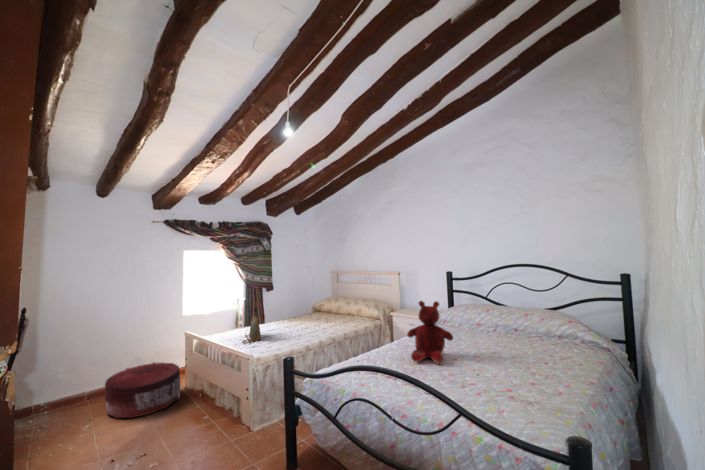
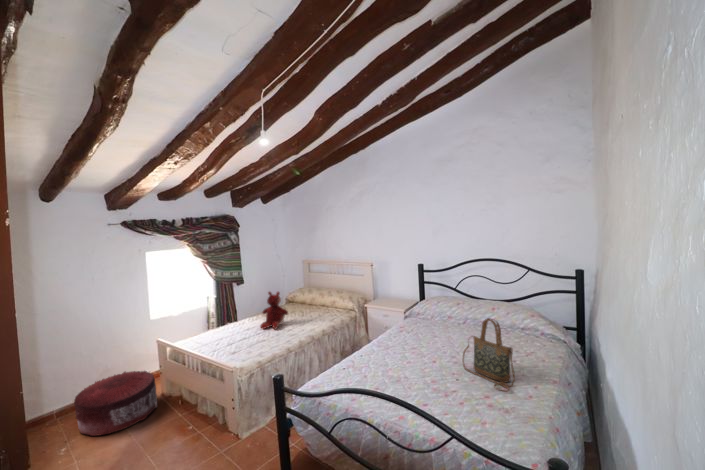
teddy bear: present [407,301,453,364] -> present [261,292,288,329]
handbag: present [242,302,261,343] -> present [463,318,515,392]

